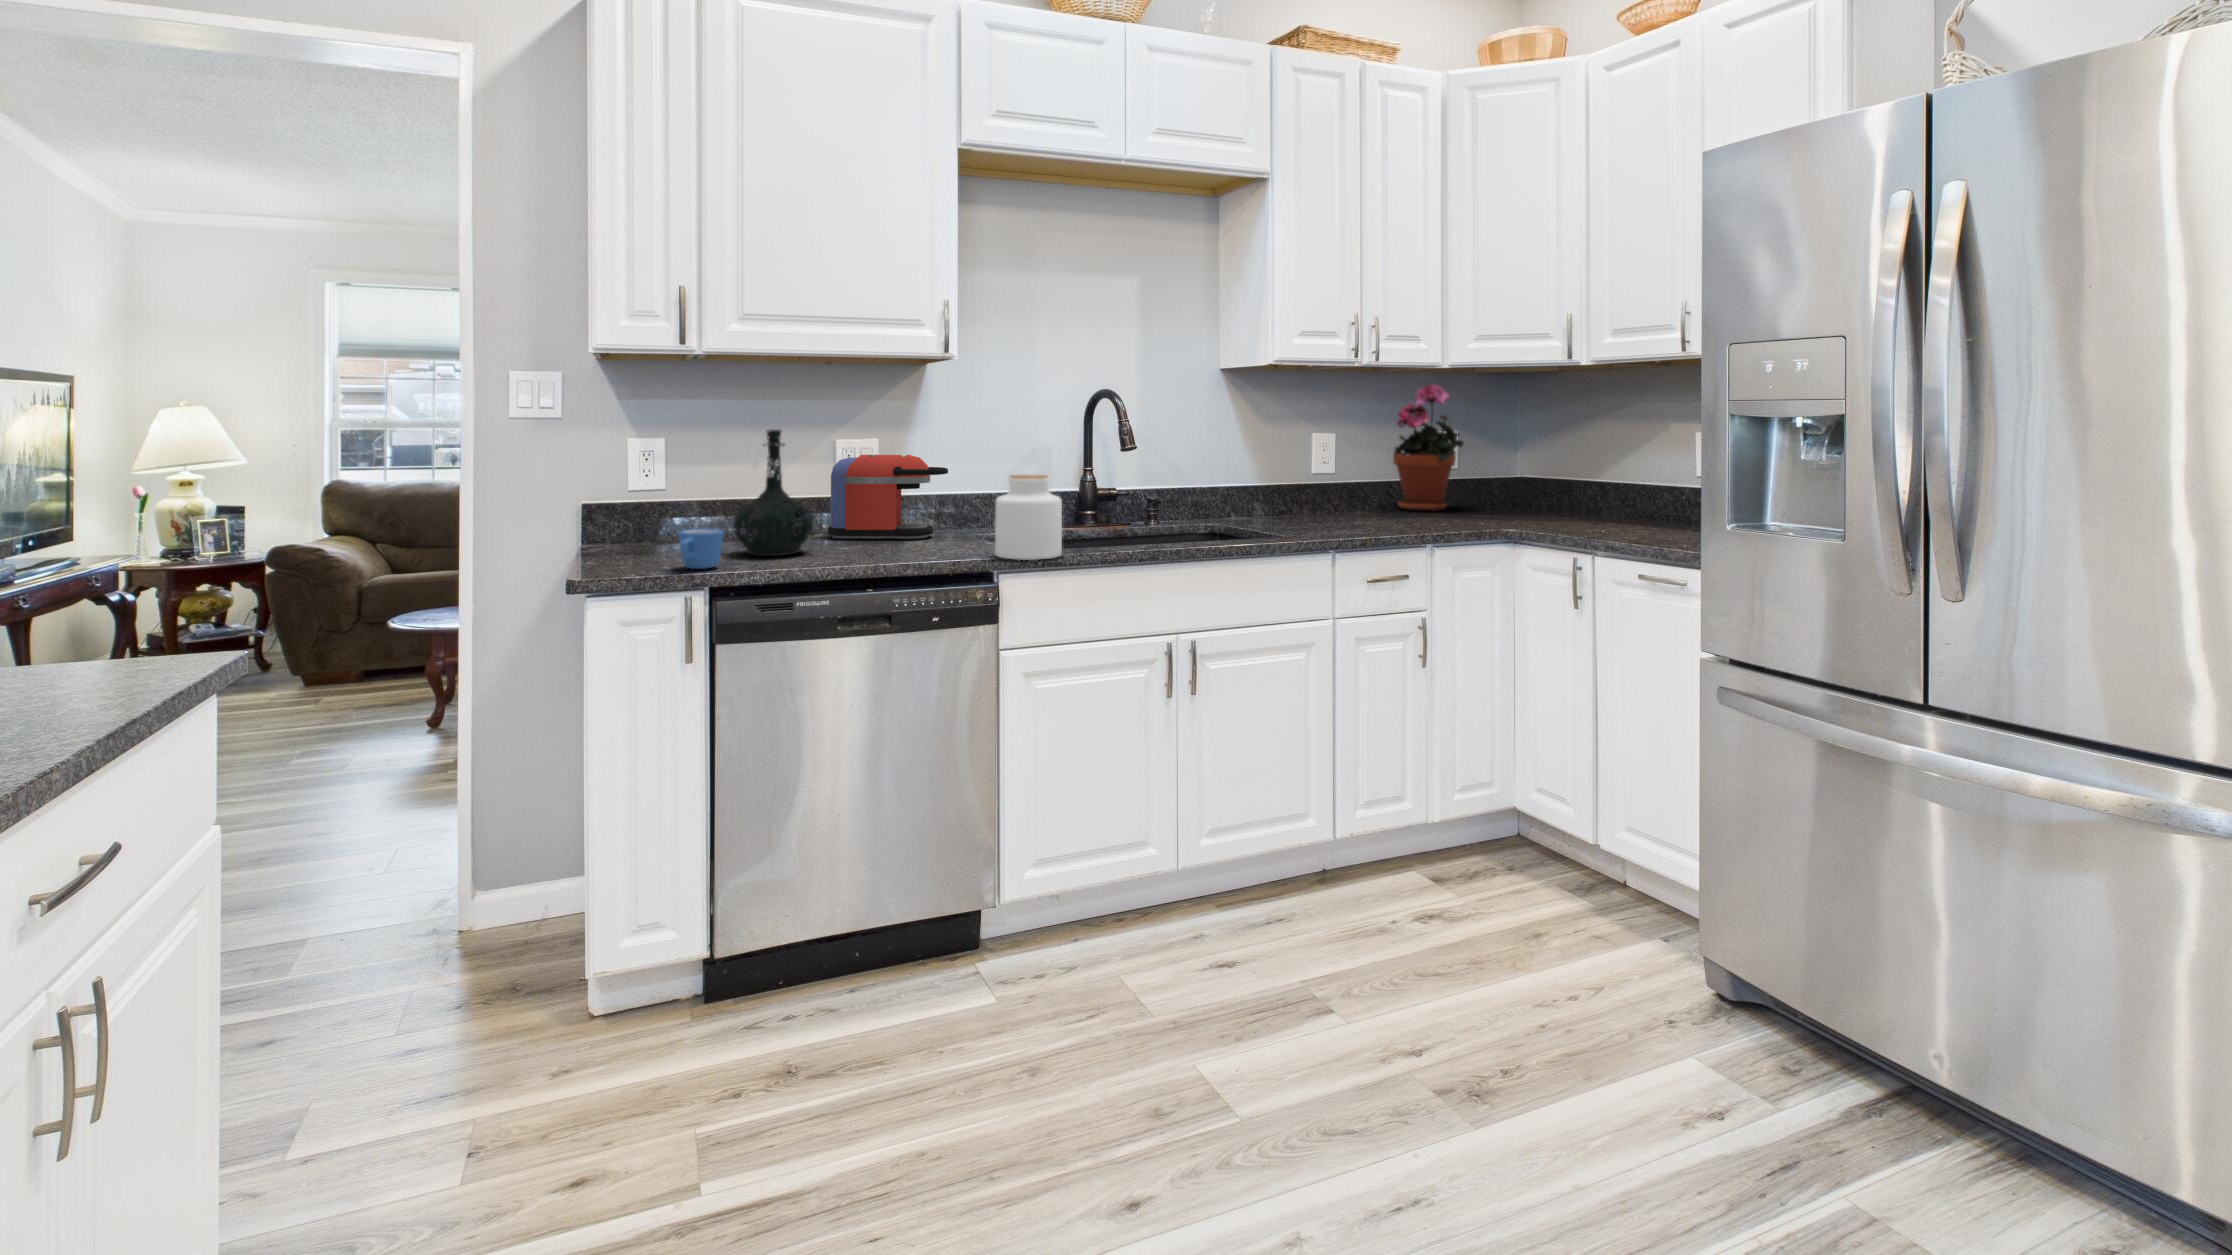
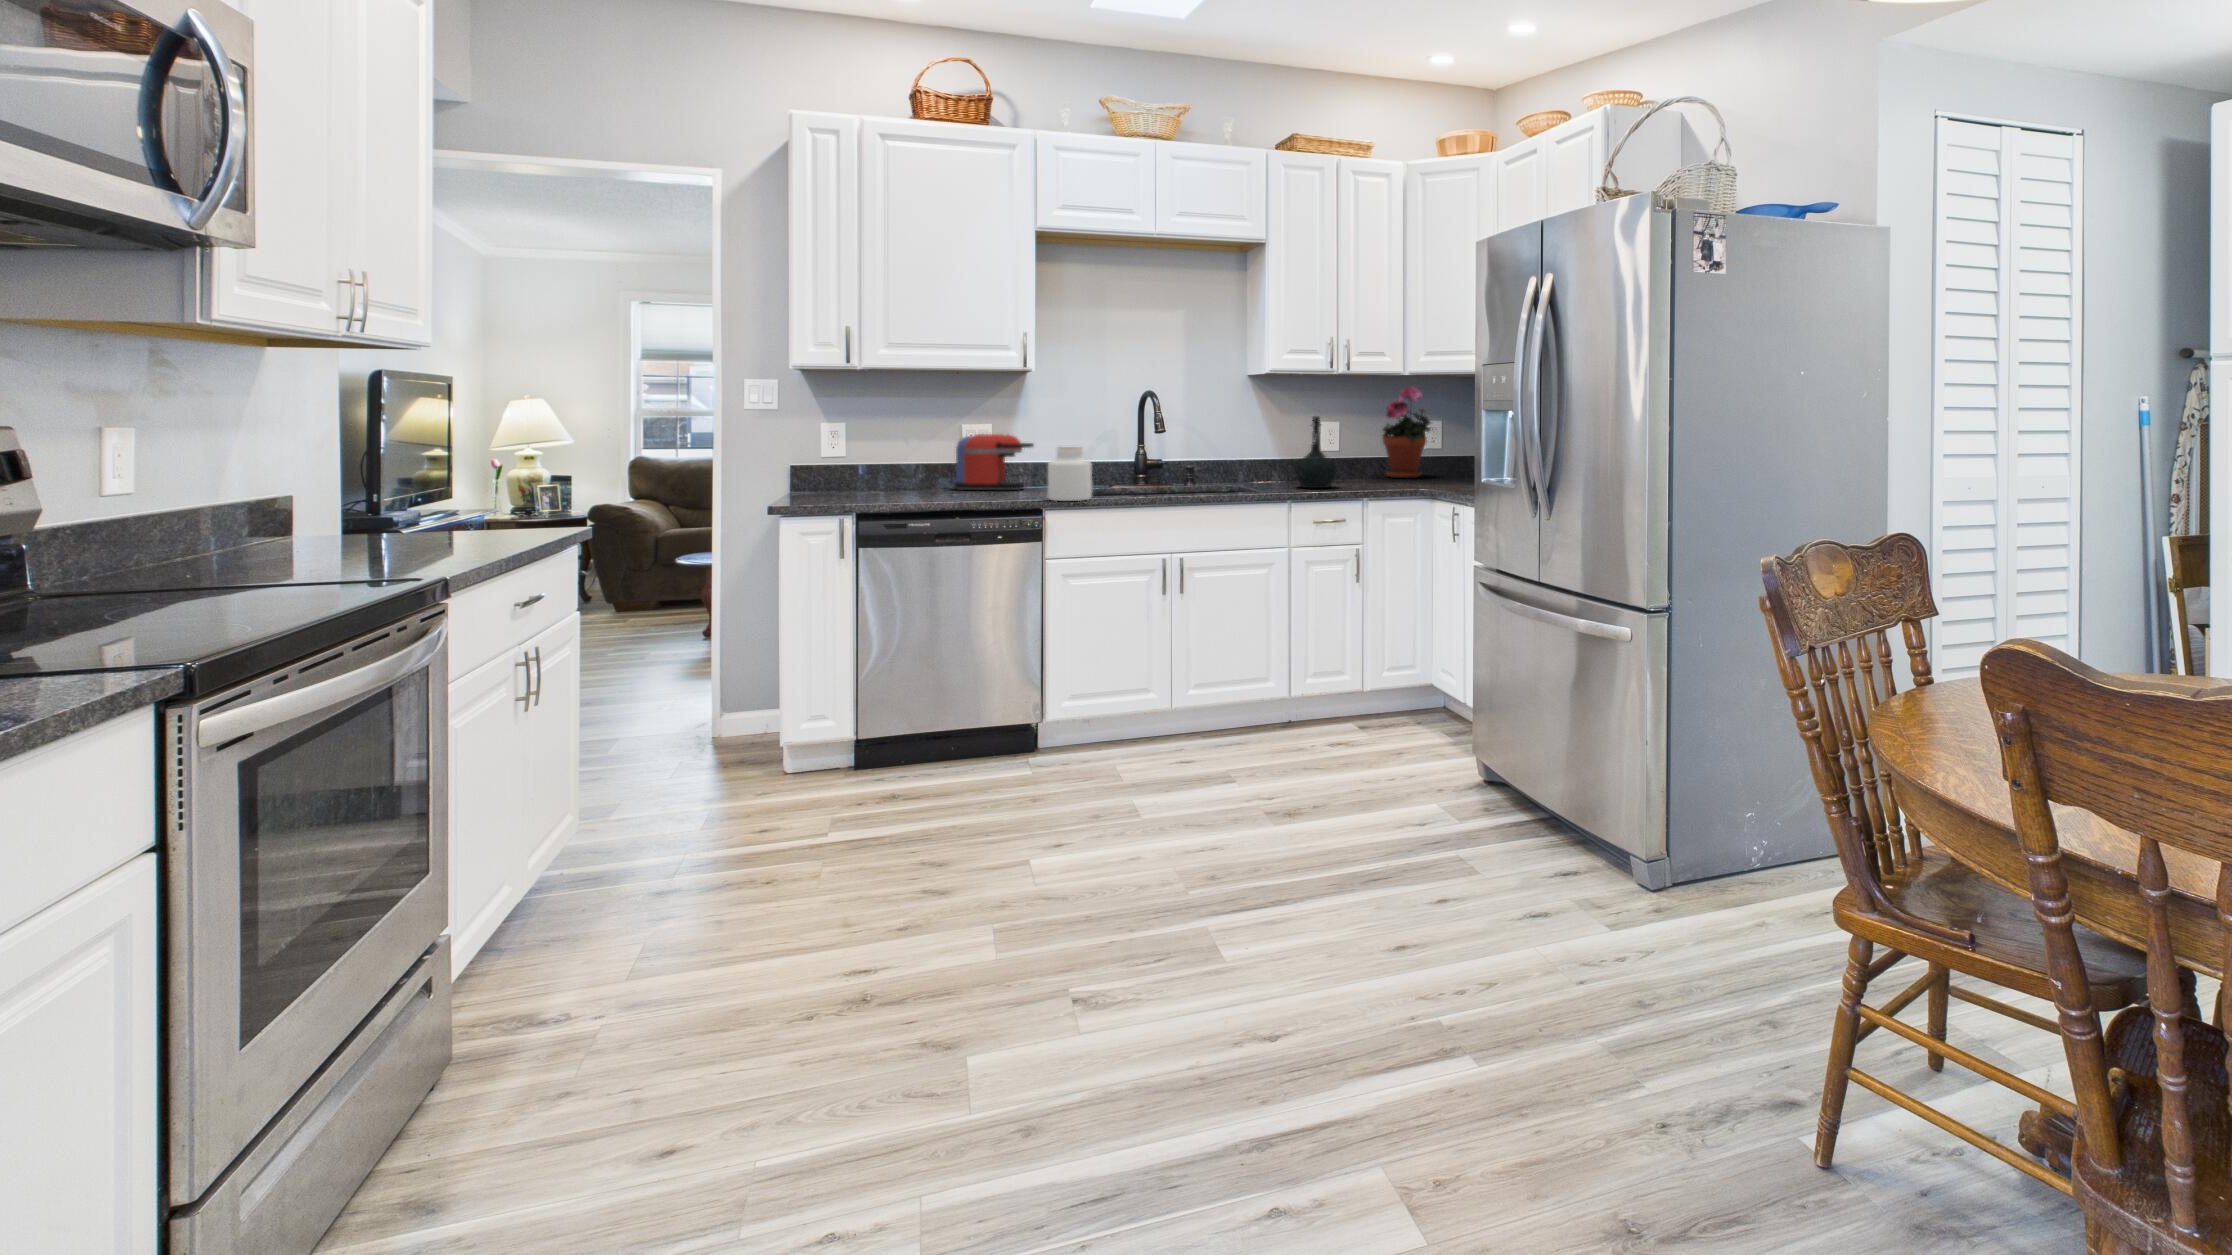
bottle: present [733,429,814,556] -> present [1294,416,1338,488]
mug: present [679,529,724,569] -> none [841,479,871,503]

